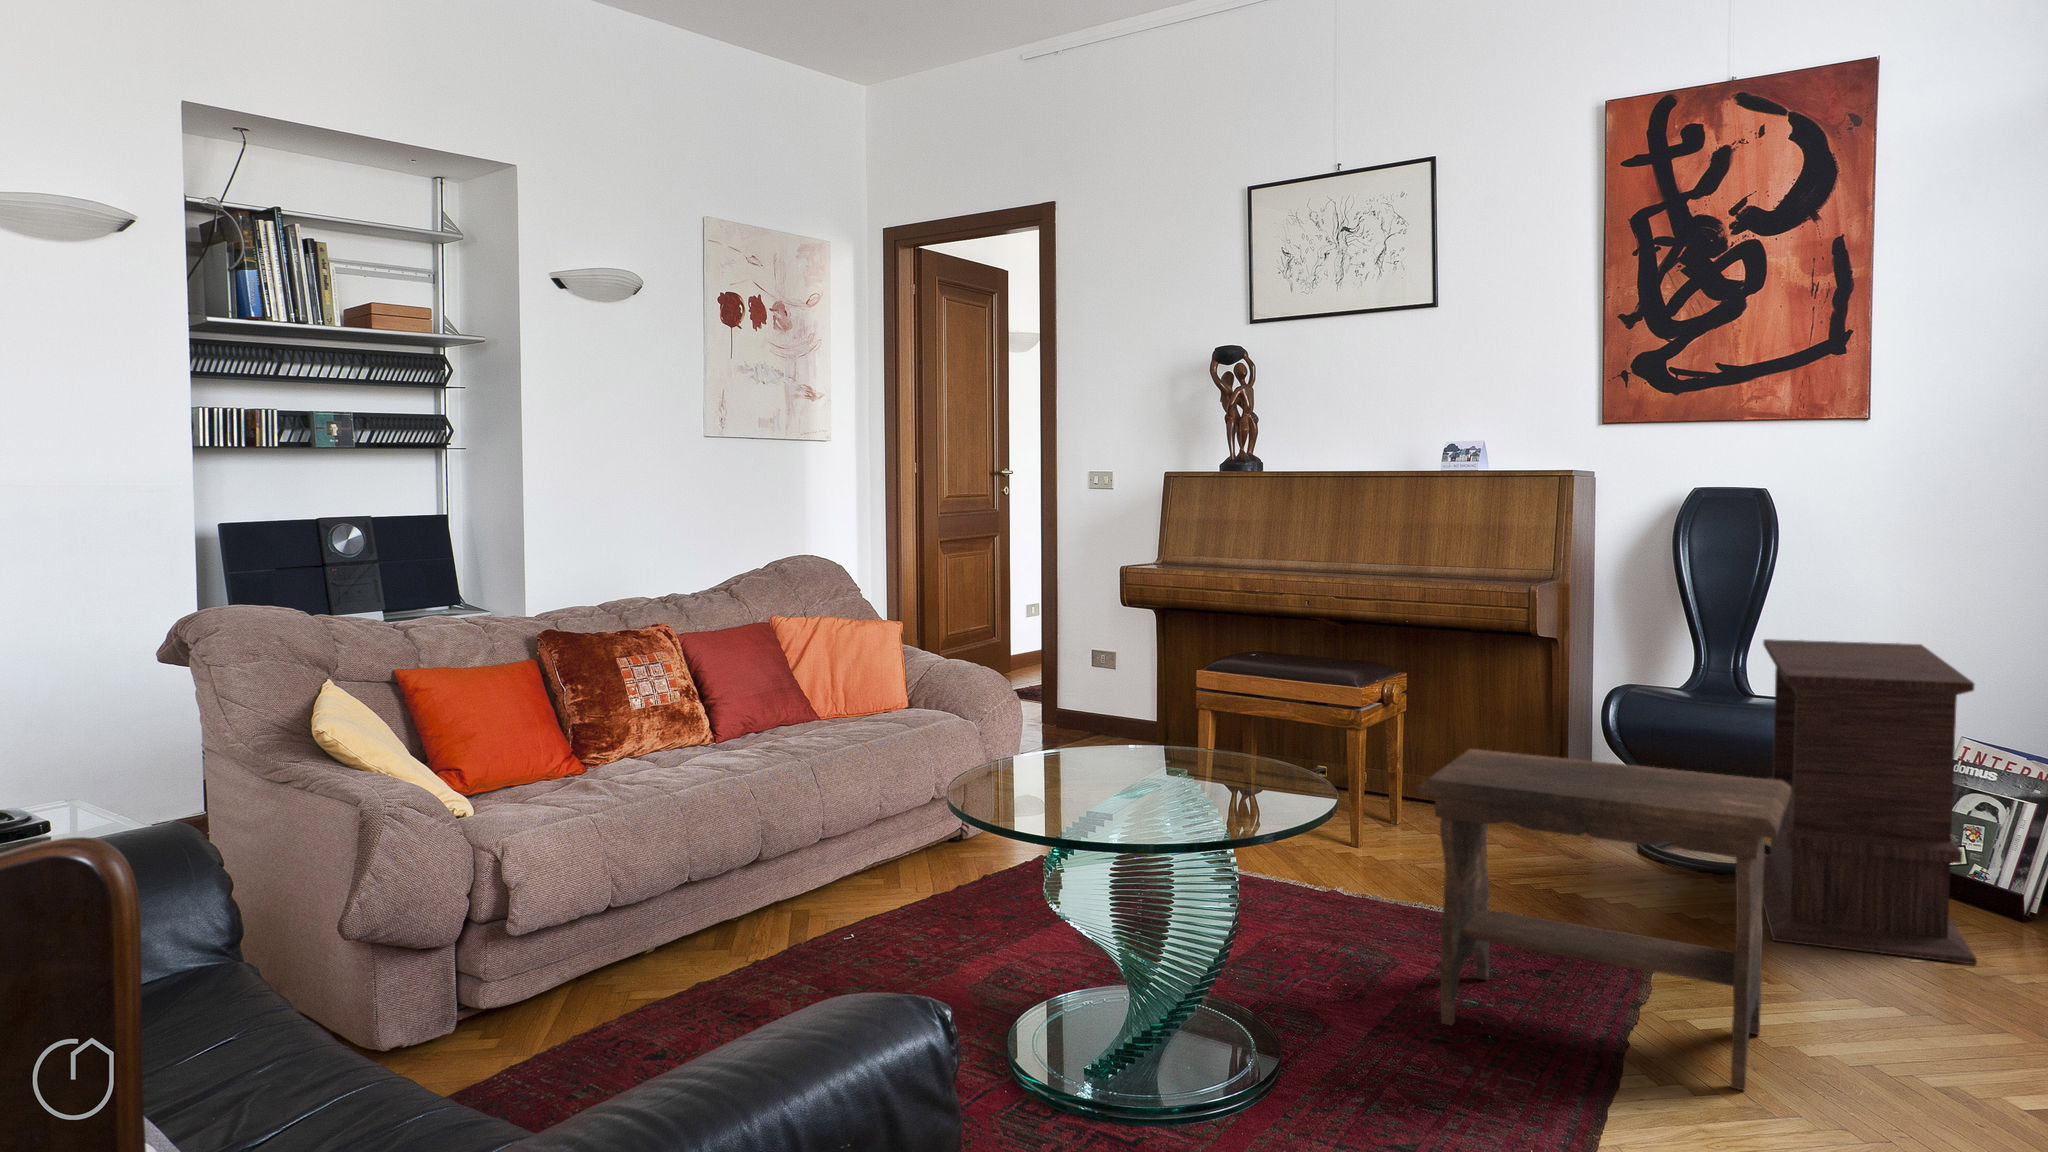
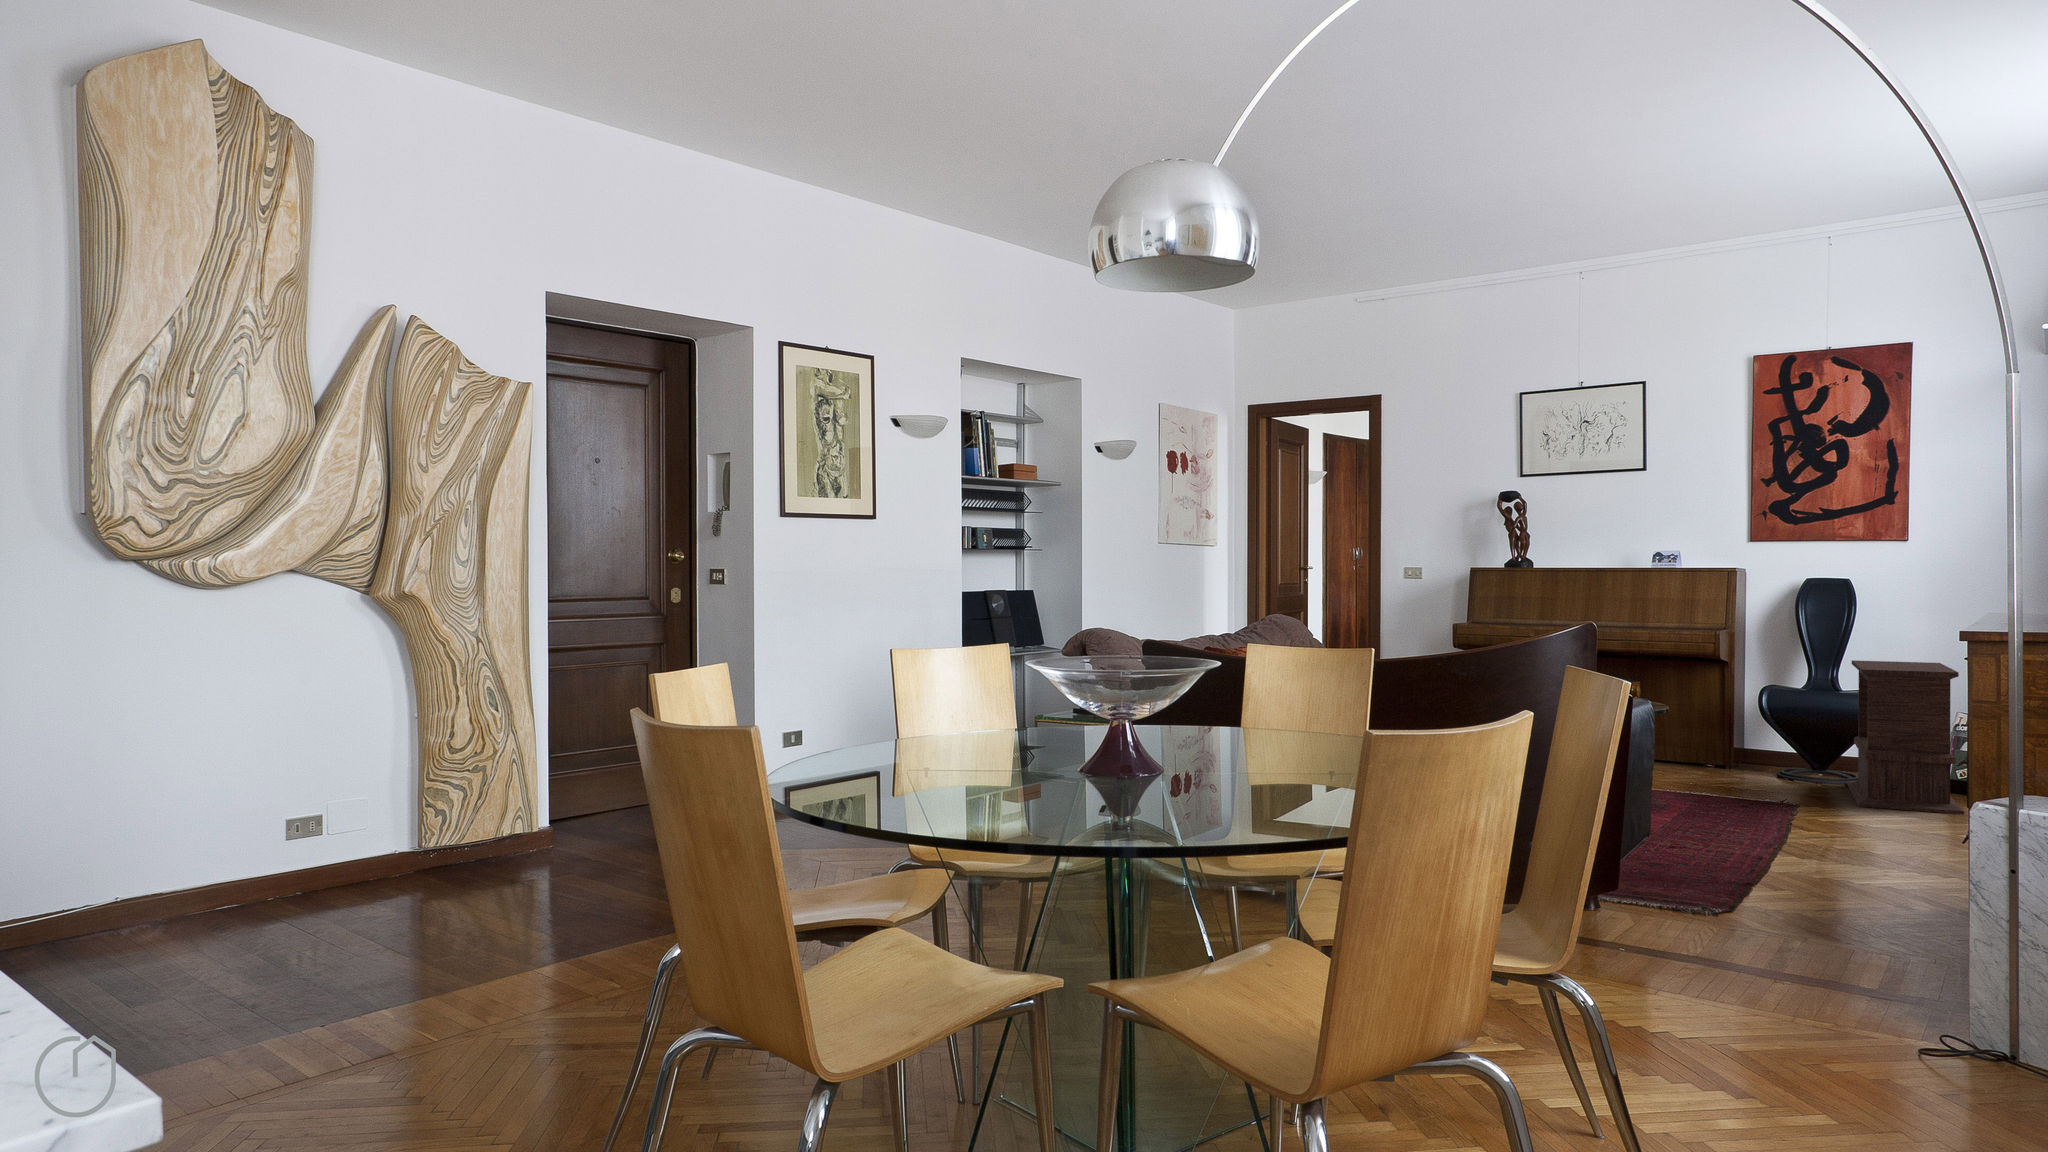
footstool: present [1418,749,1791,1090] -> none [1682,697,1863,838]

